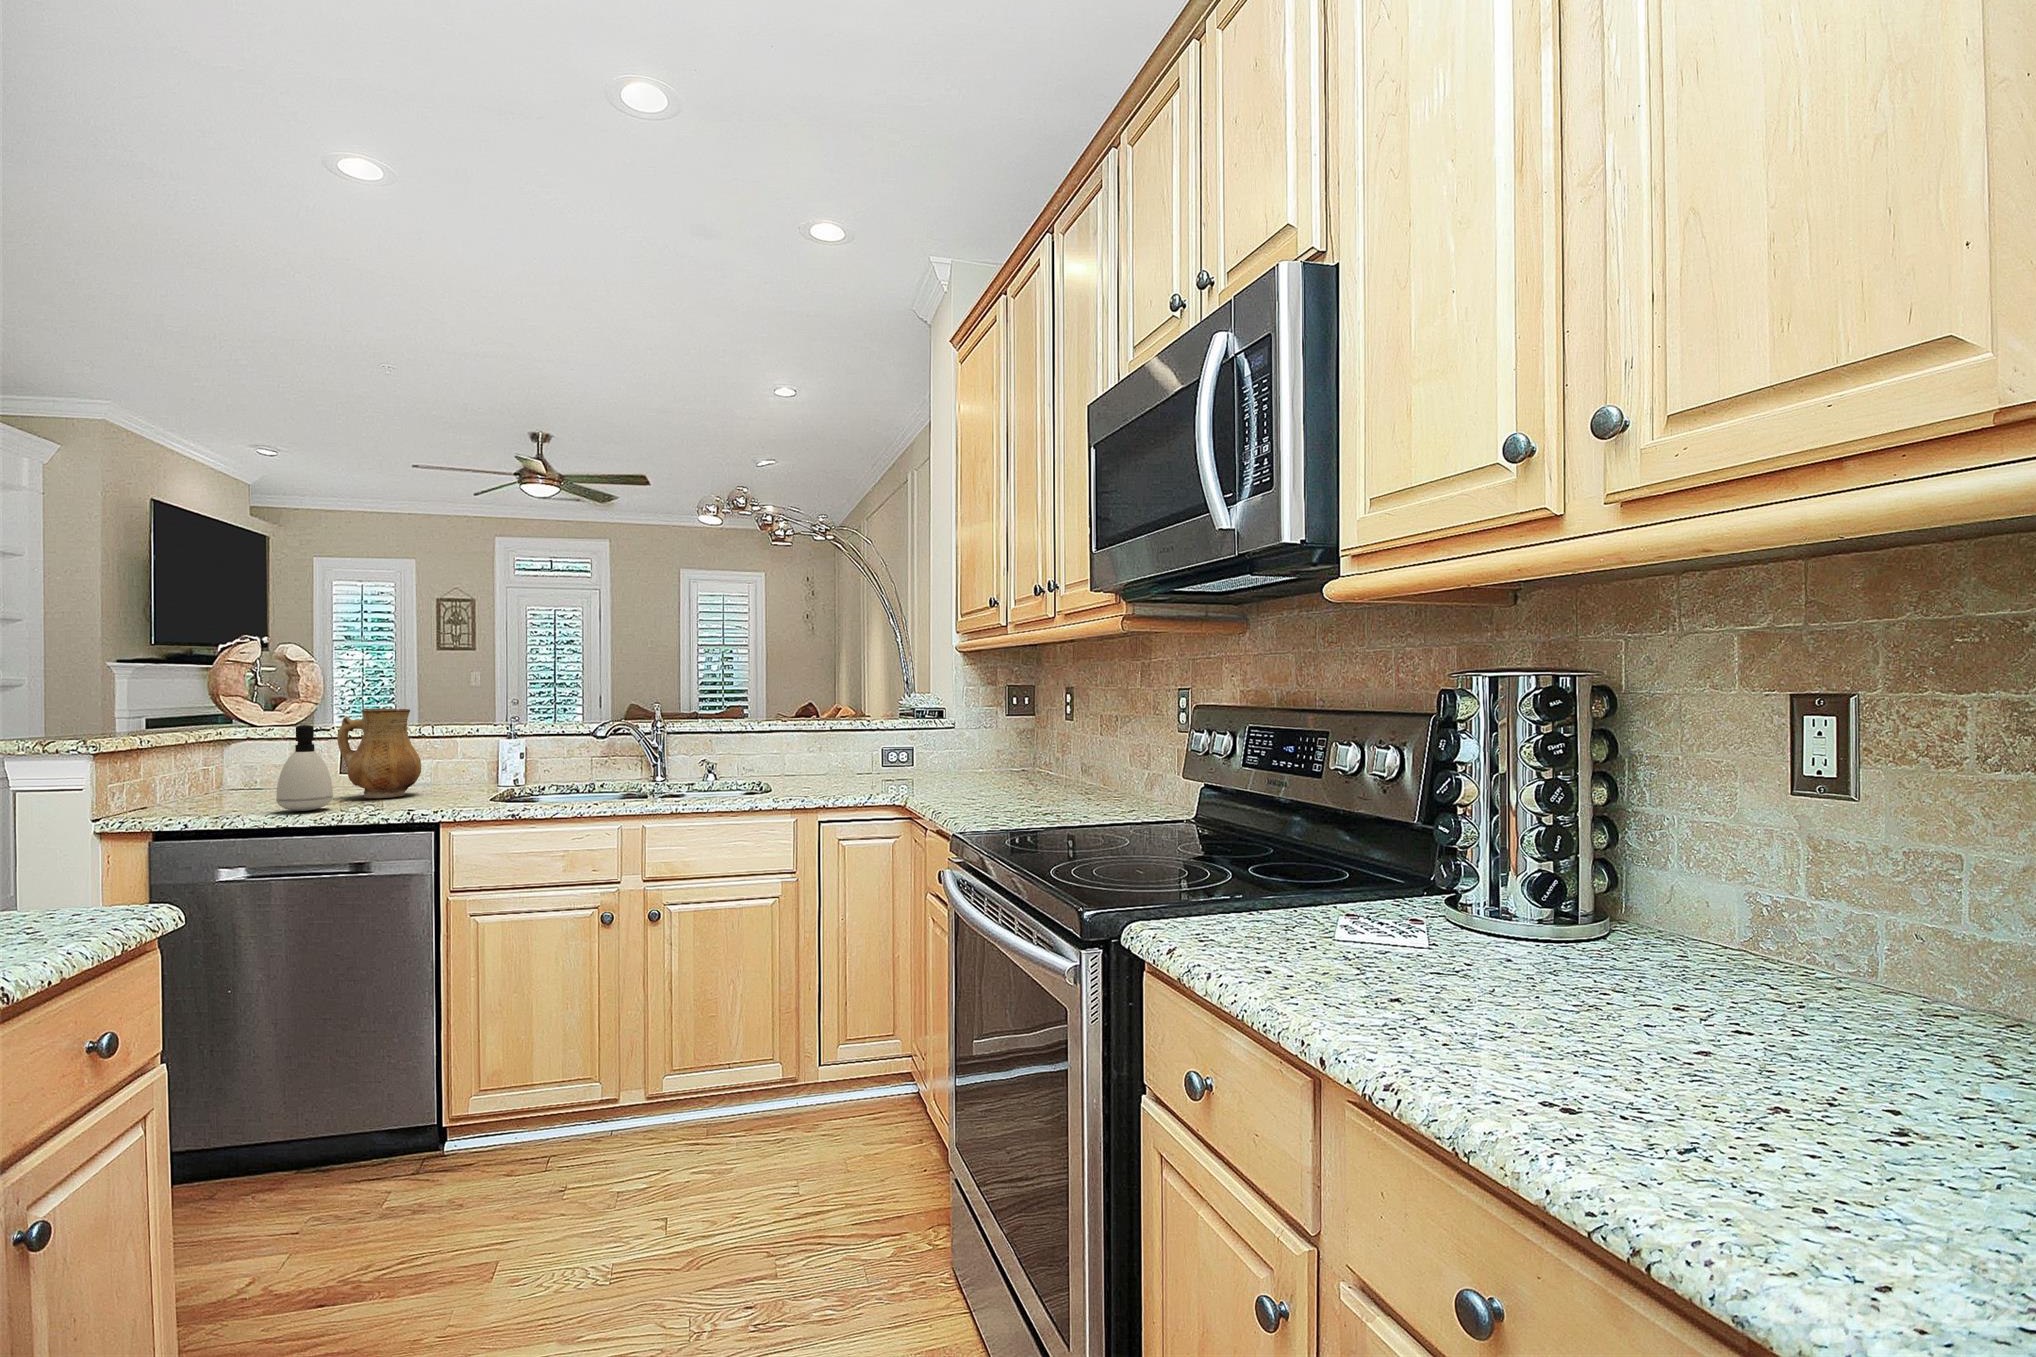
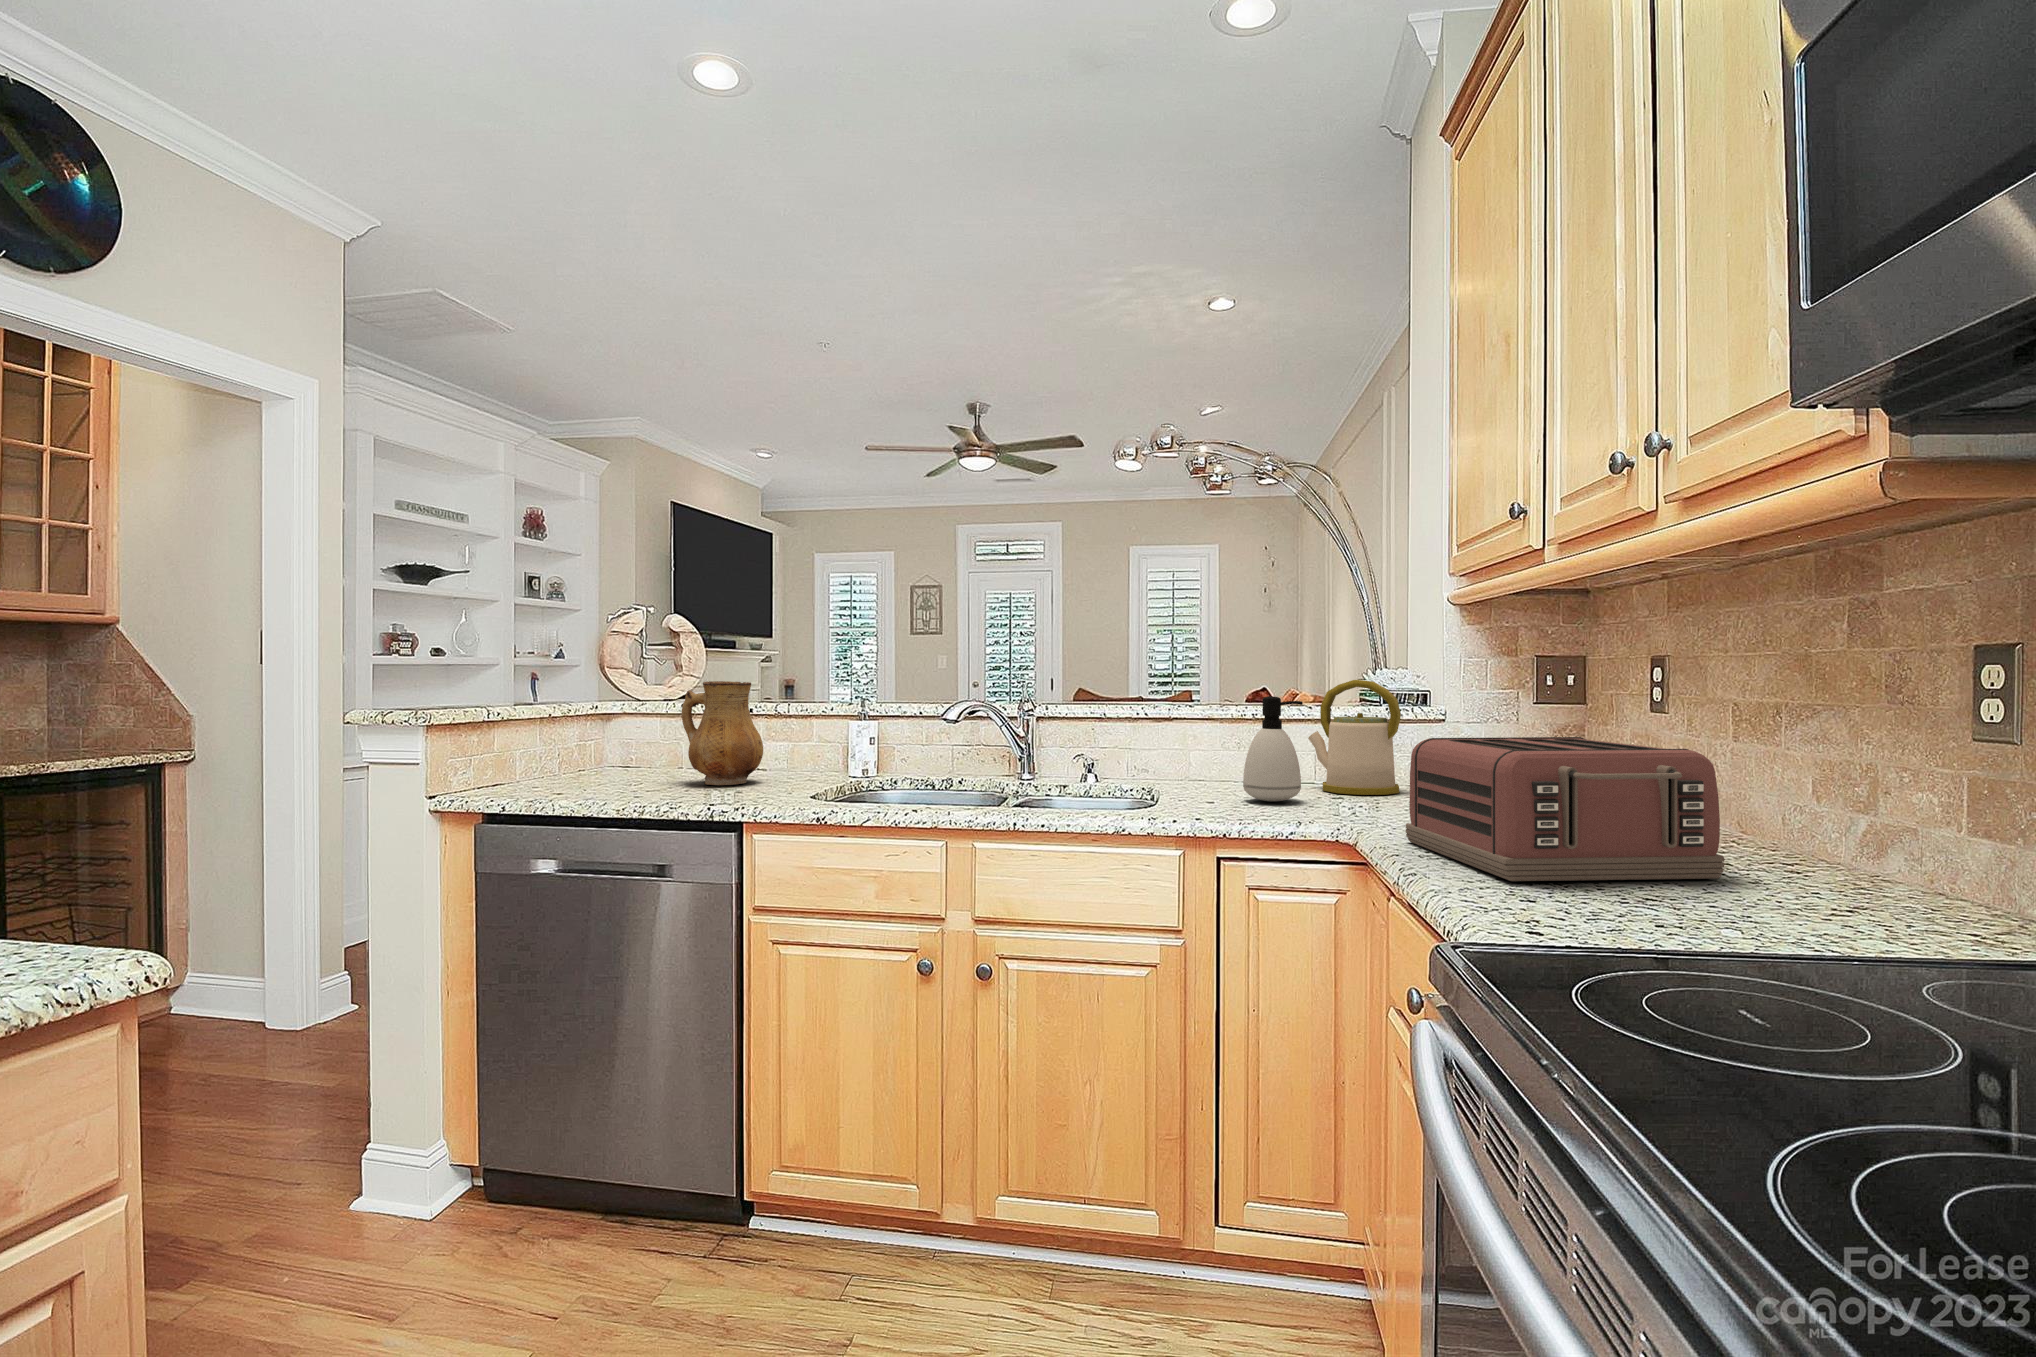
kettle: none [868,701,928,777] -> present [1308,680,1401,795]
soap dispenser: present [276,725,333,811] -> present [1243,696,1303,801]
toaster: none [936,735,1090,814] -> present [1406,737,1724,881]

